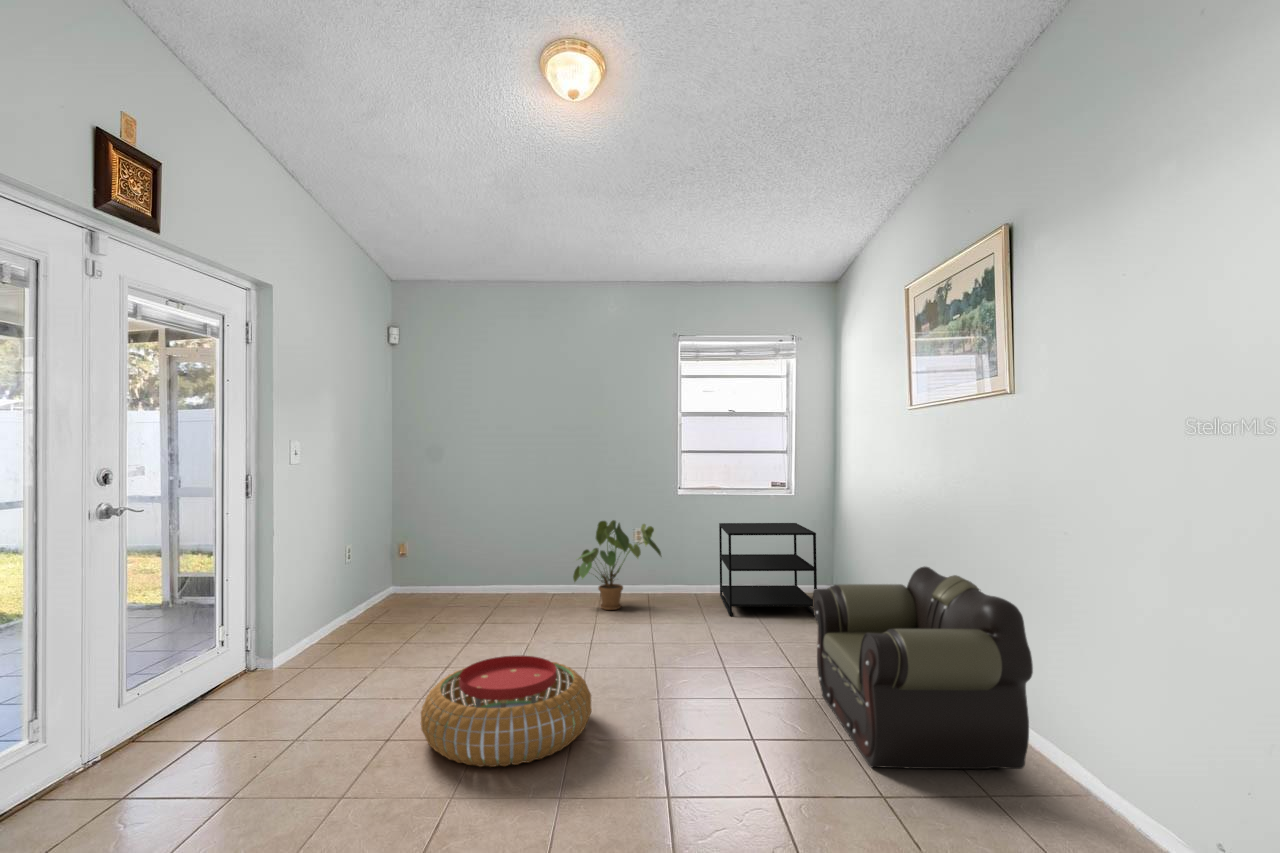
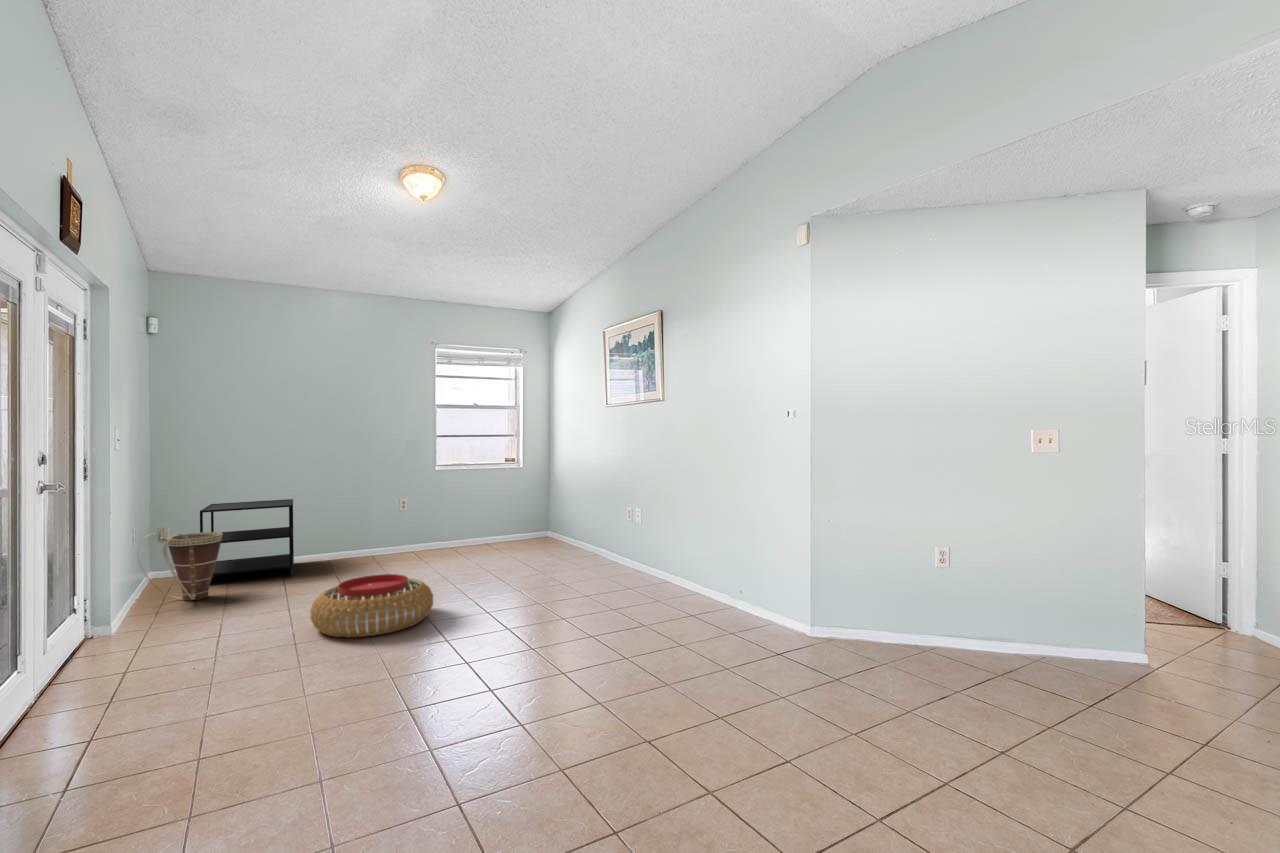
house plant: present [573,520,662,610] -> none [351,492,430,562]
side table: present [719,523,817,617] -> present [200,499,294,576]
basket: none [332,558,418,638] -> present [138,532,223,601]
armchair: present [813,566,1033,769] -> none [556,498,672,599]

